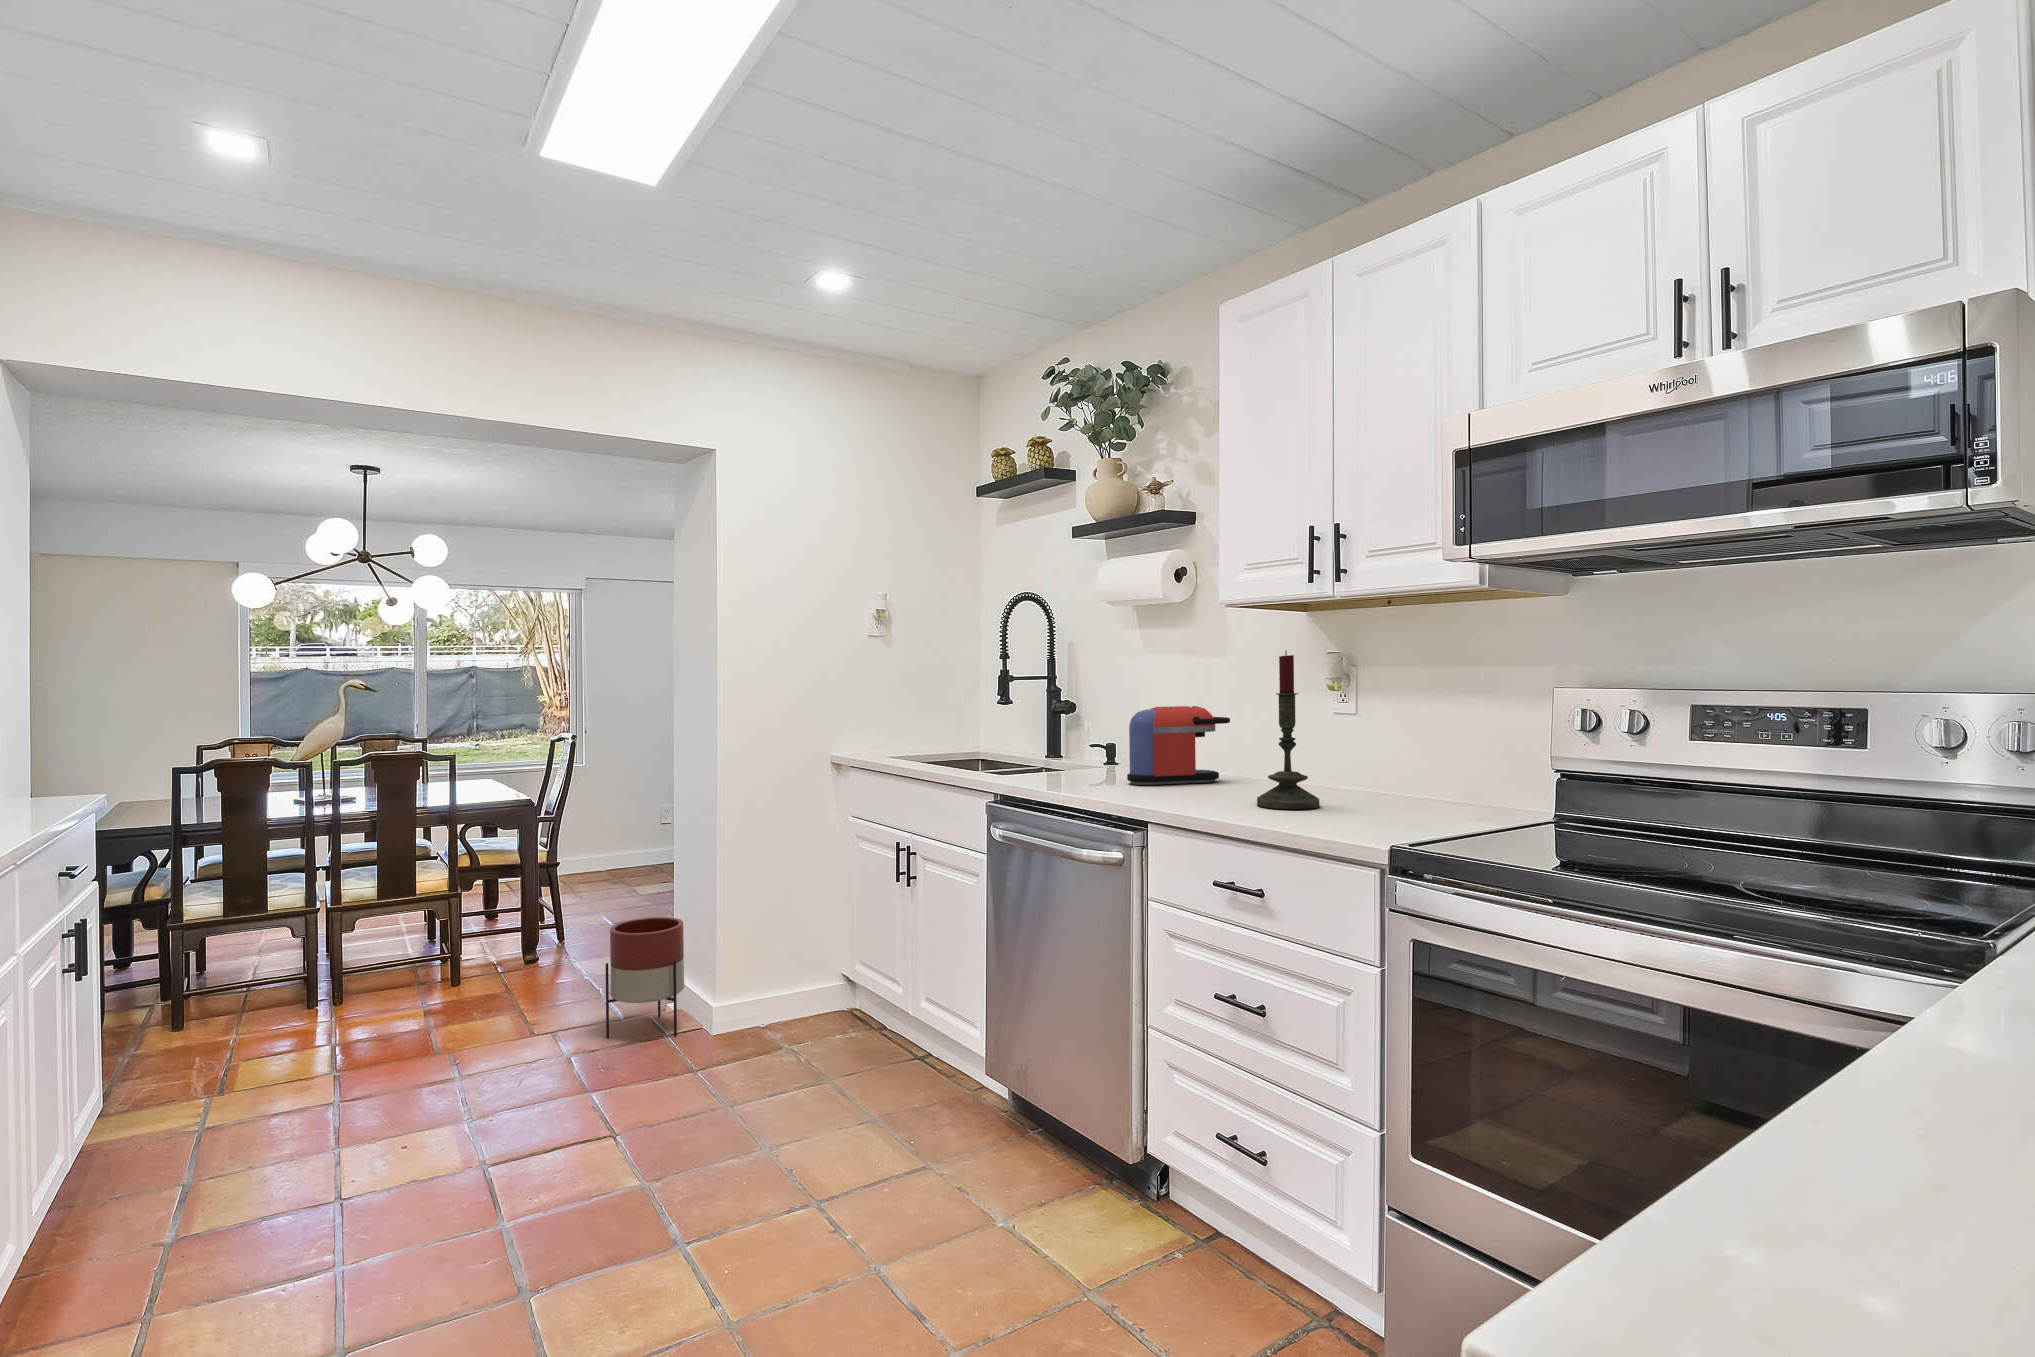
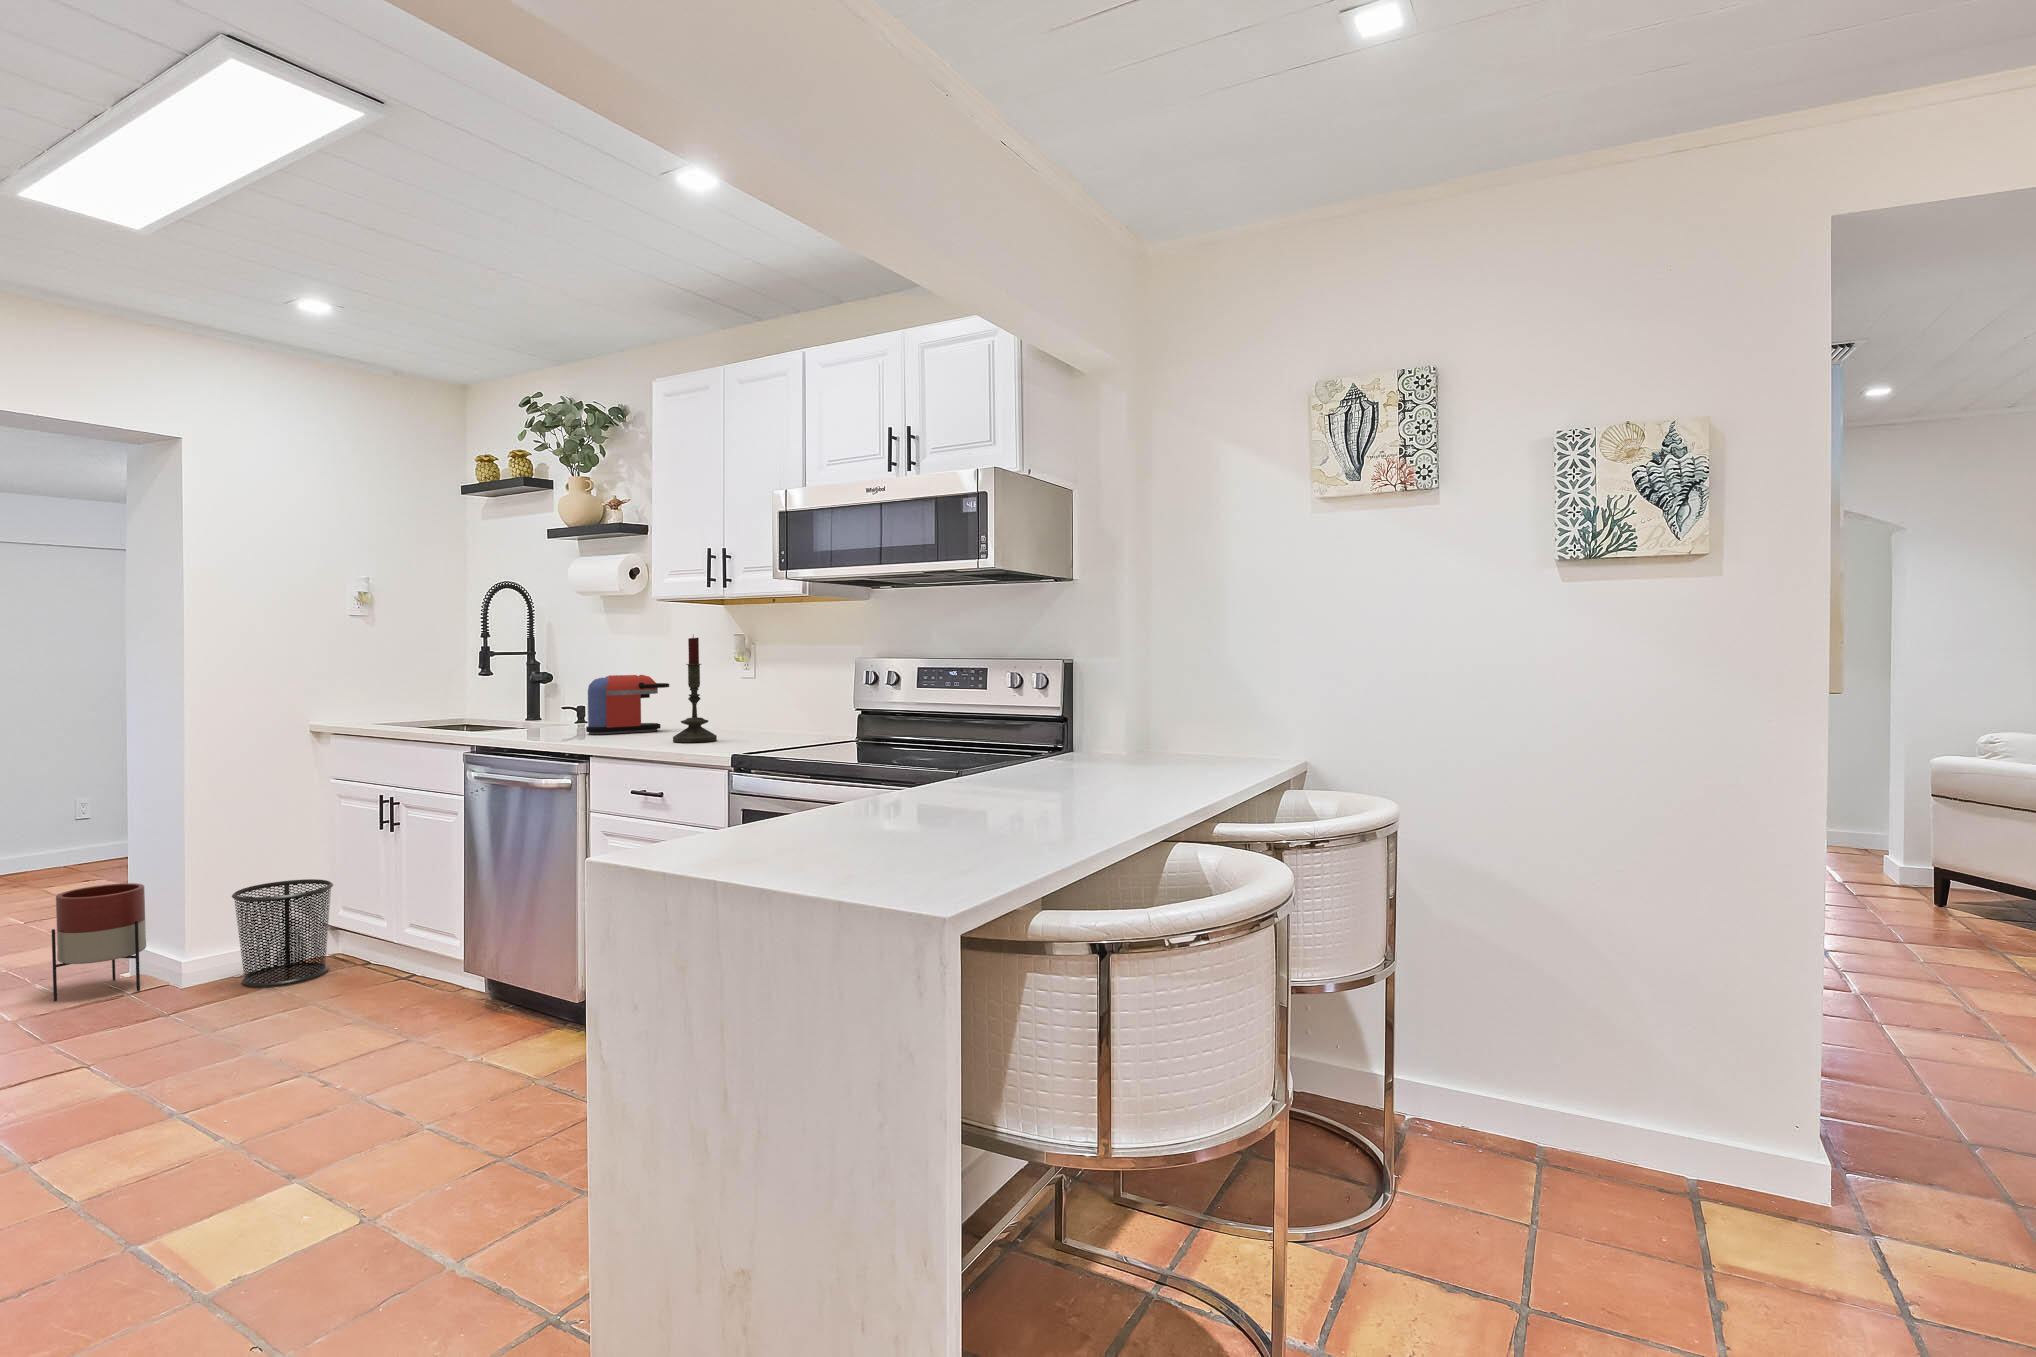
waste bin: none [756,928,850,1052] -> present [232,879,333,987]

